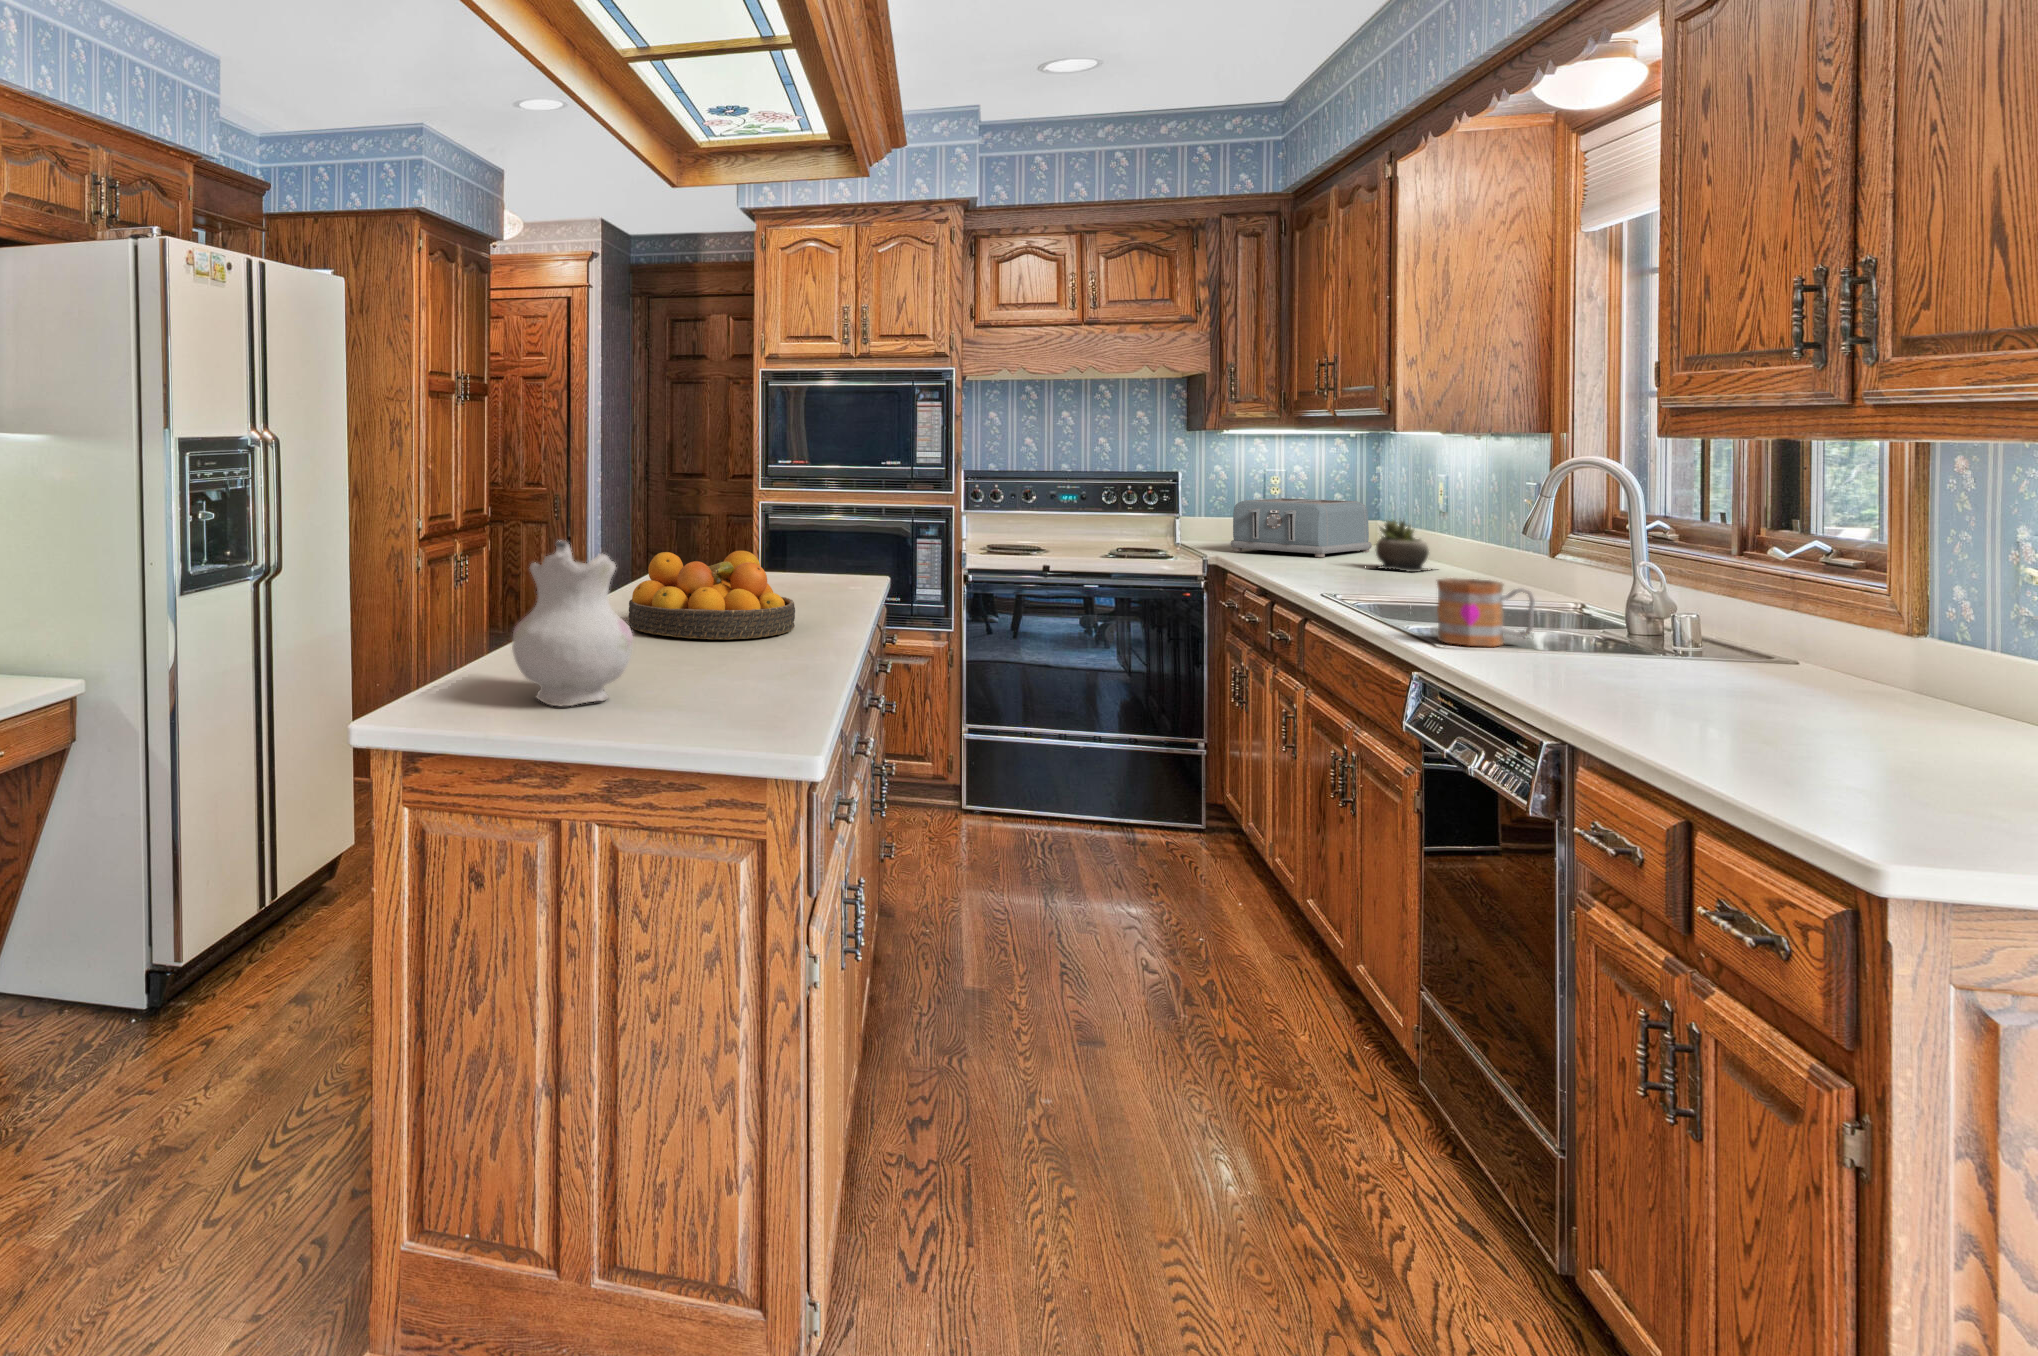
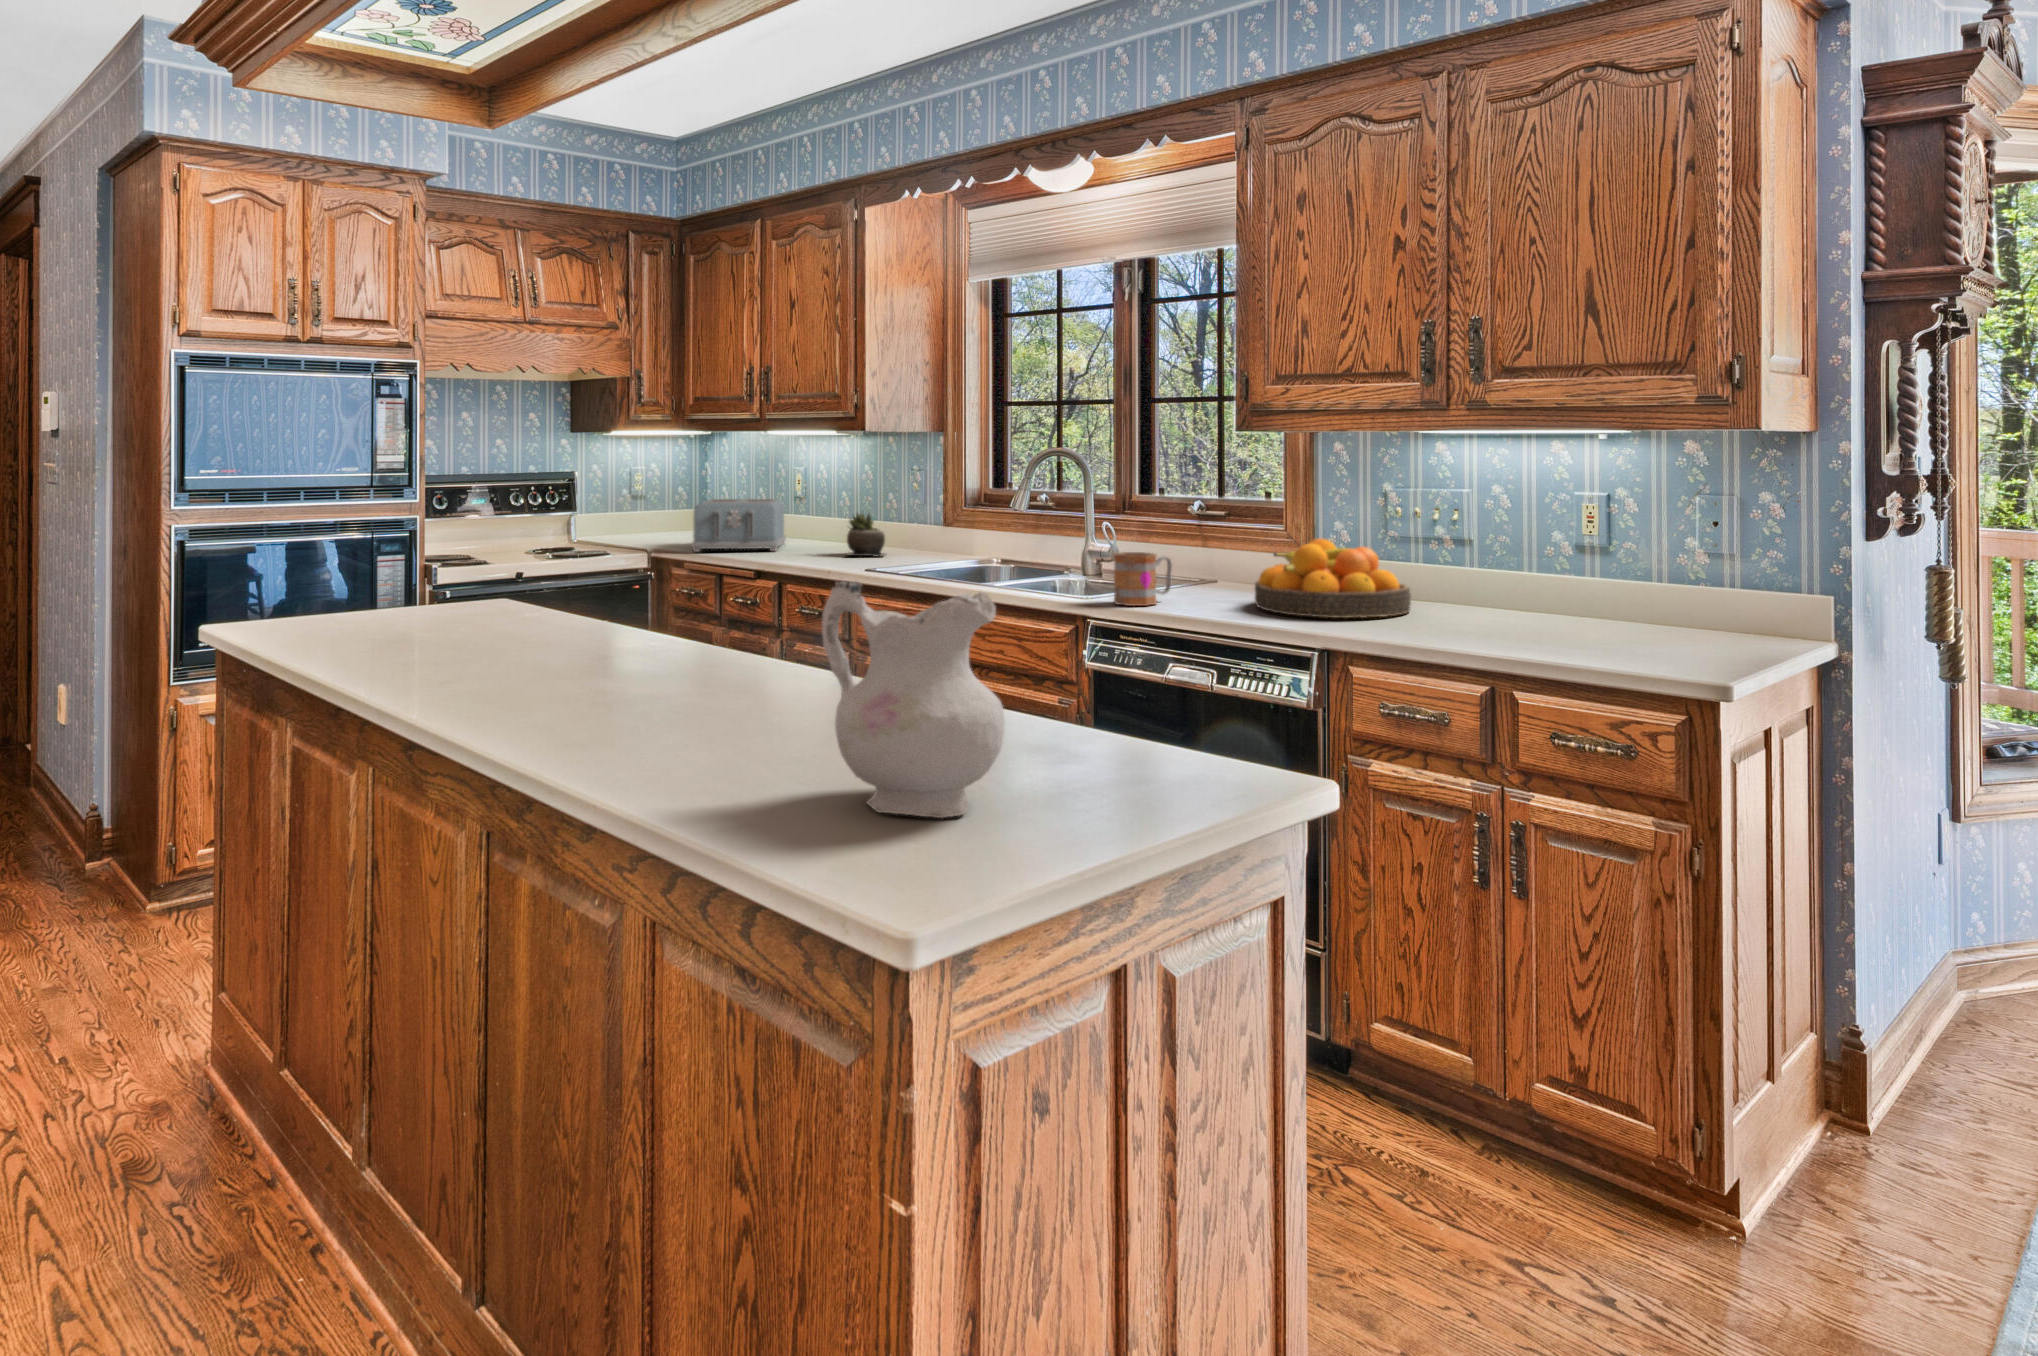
fruit bowl: present [629,551,795,639] -> present [1255,539,1411,618]

